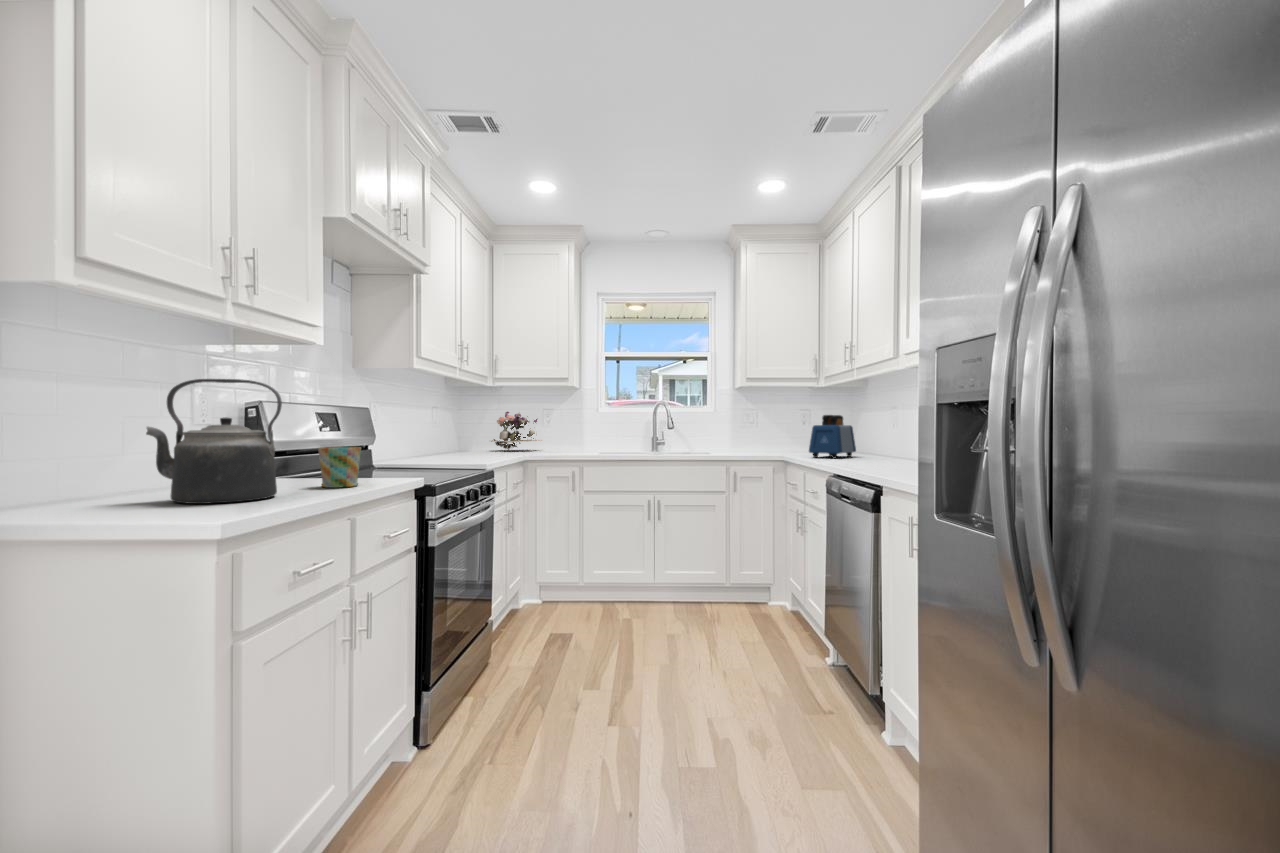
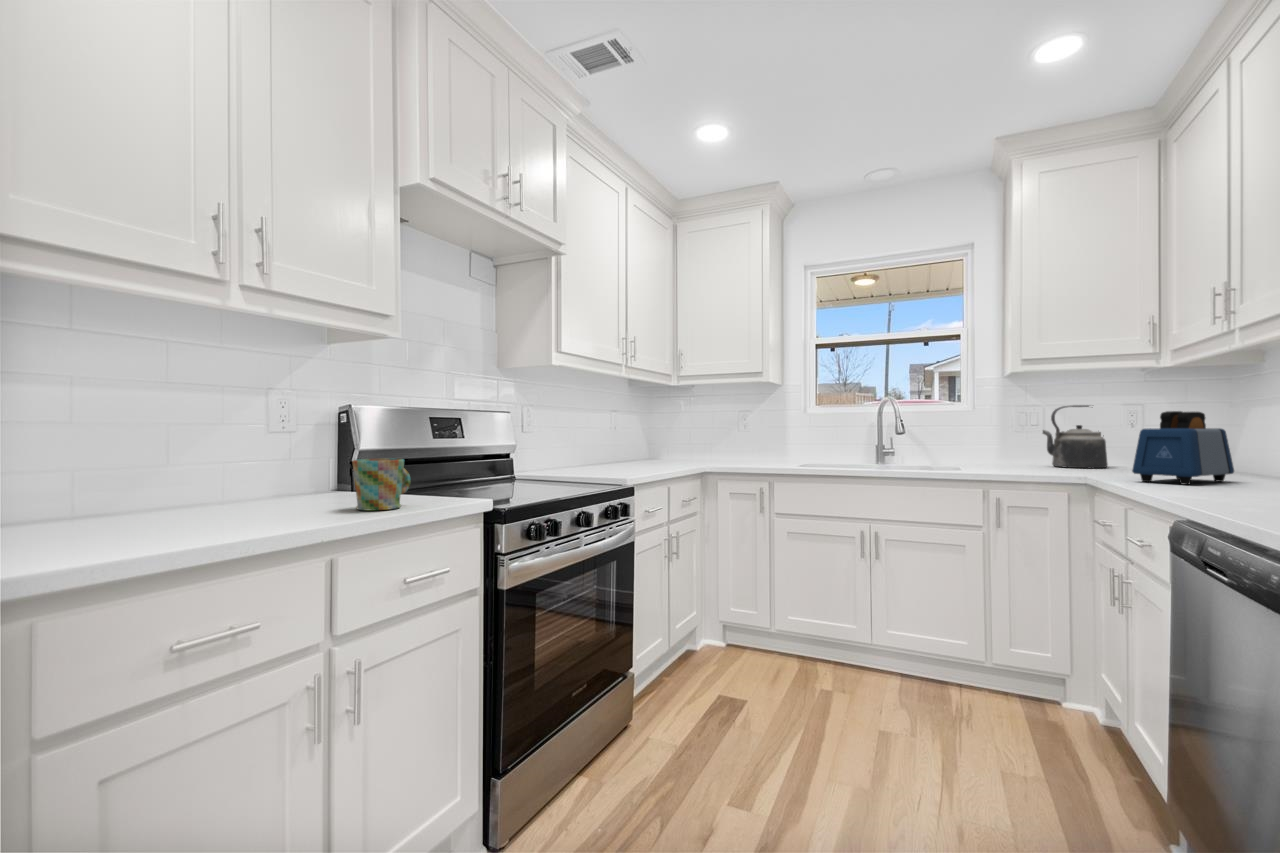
kettle: present [146,379,282,504] -> present [1043,405,1108,468]
flower arrangement: present [491,411,540,450] -> none [676,410,739,460]

